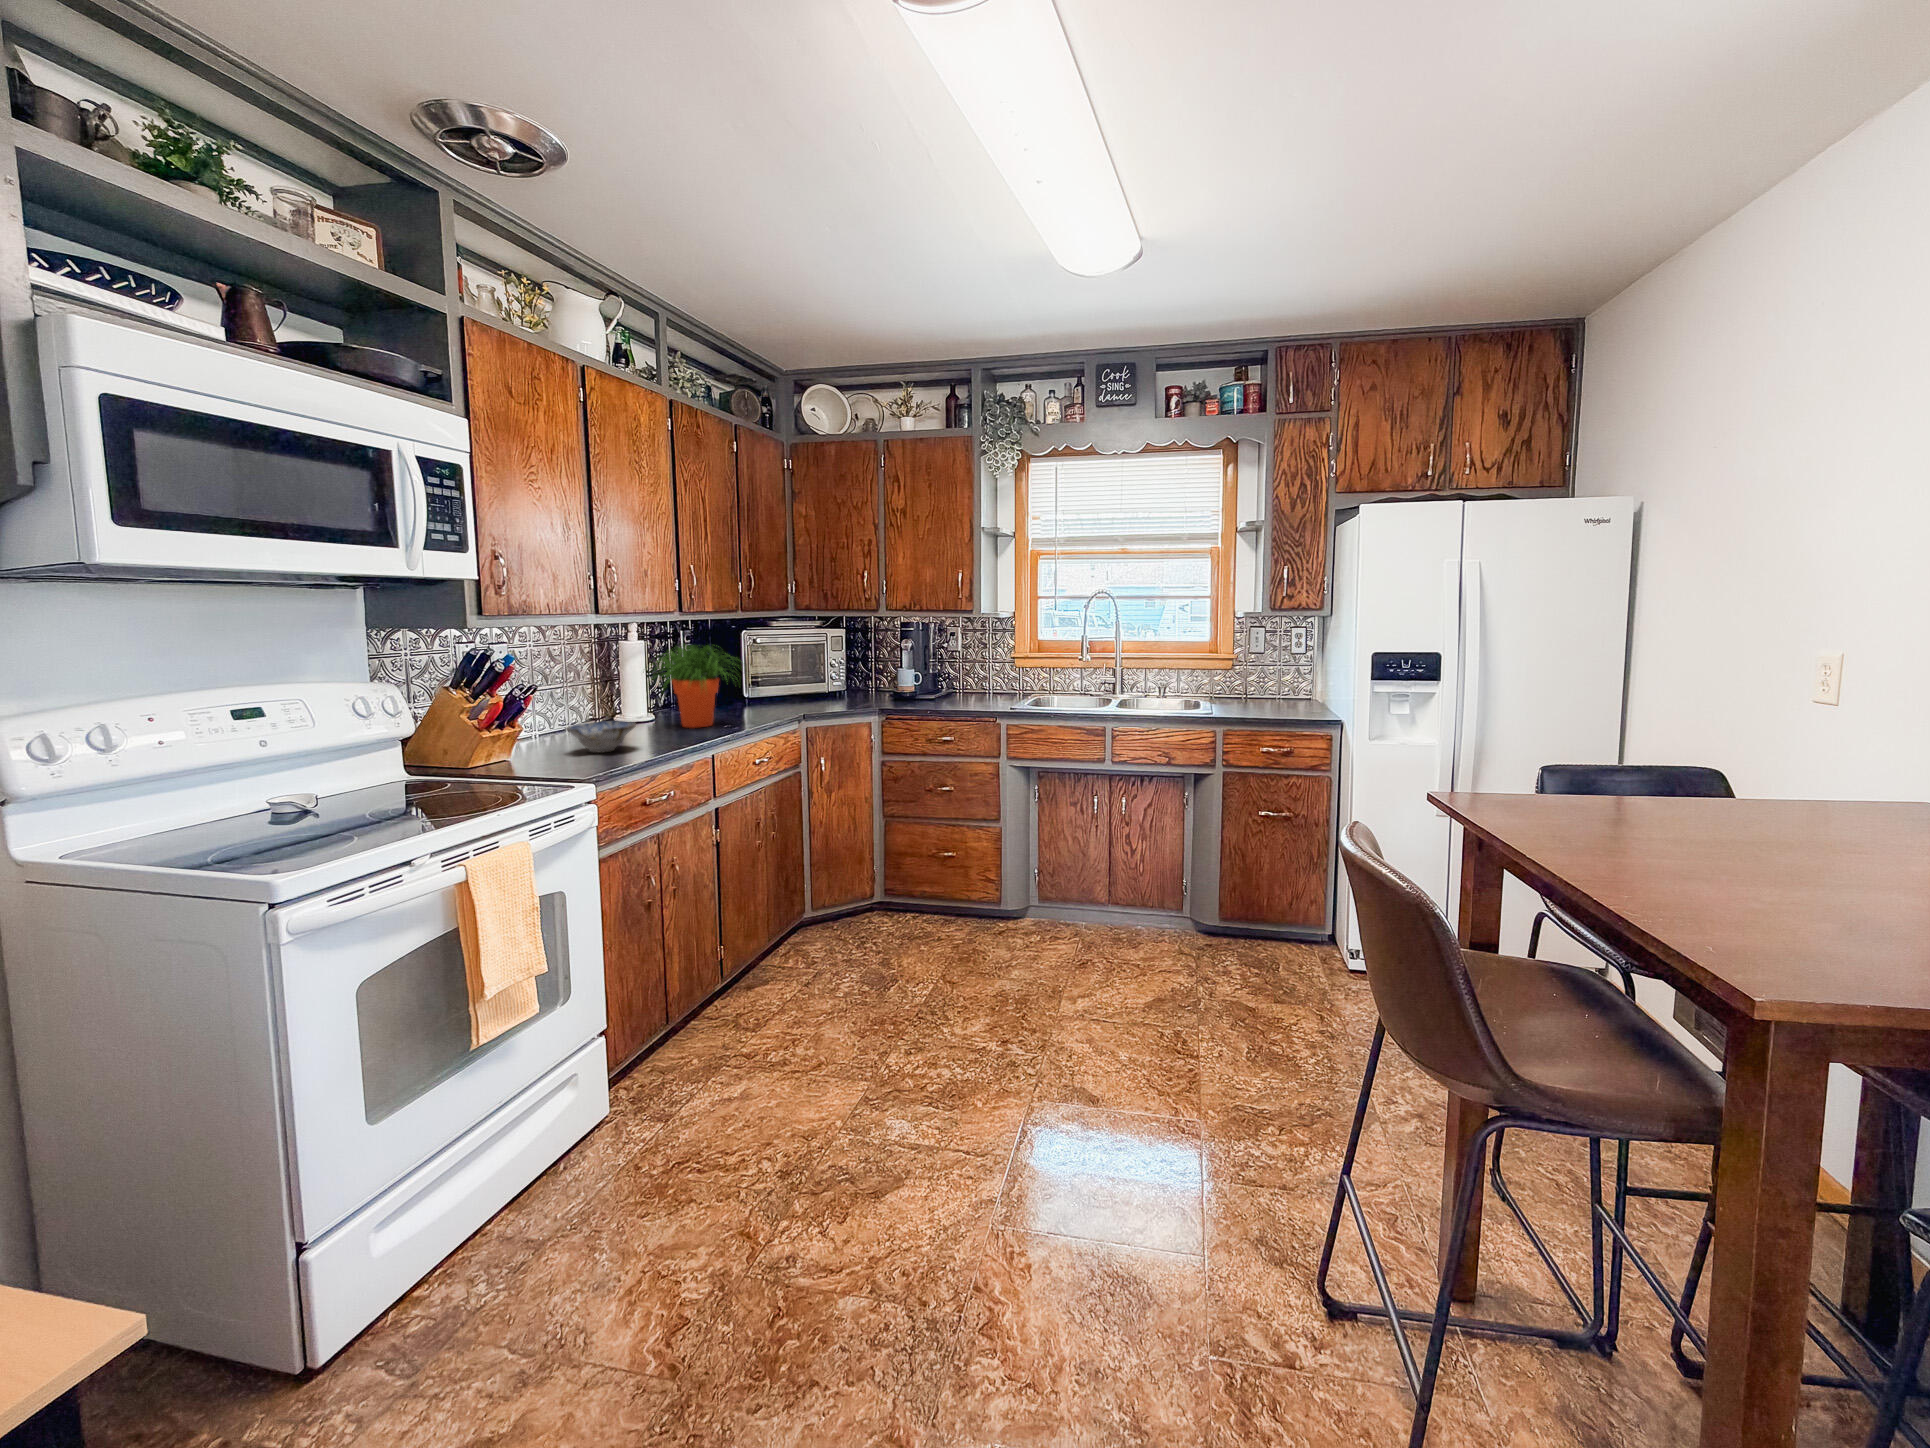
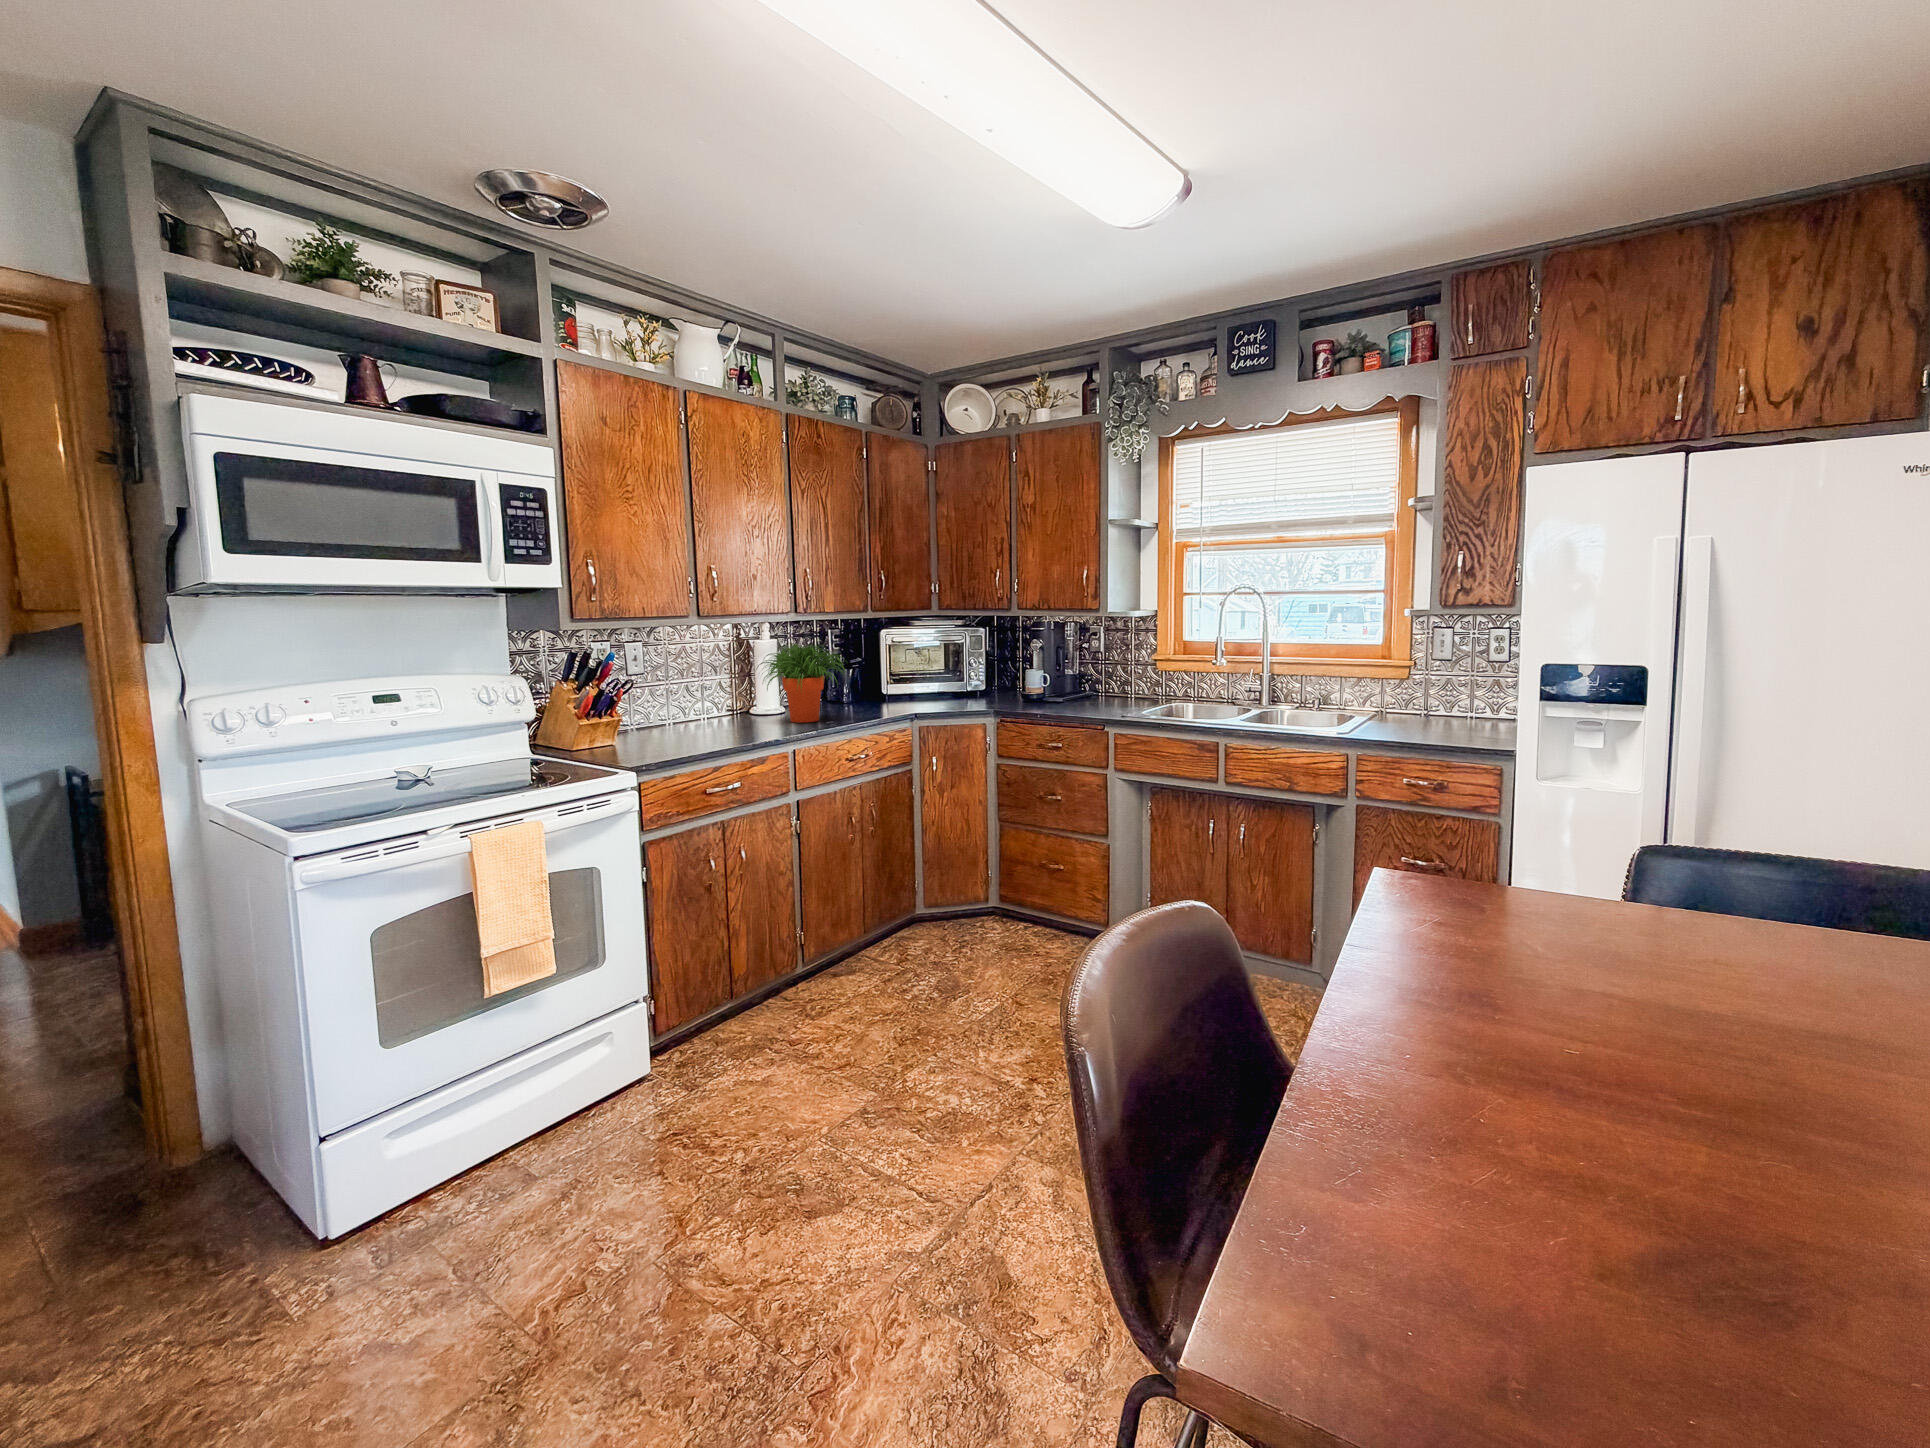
ceramic bowl: present [566,721,636,753] -> none [659,713,720,742]

